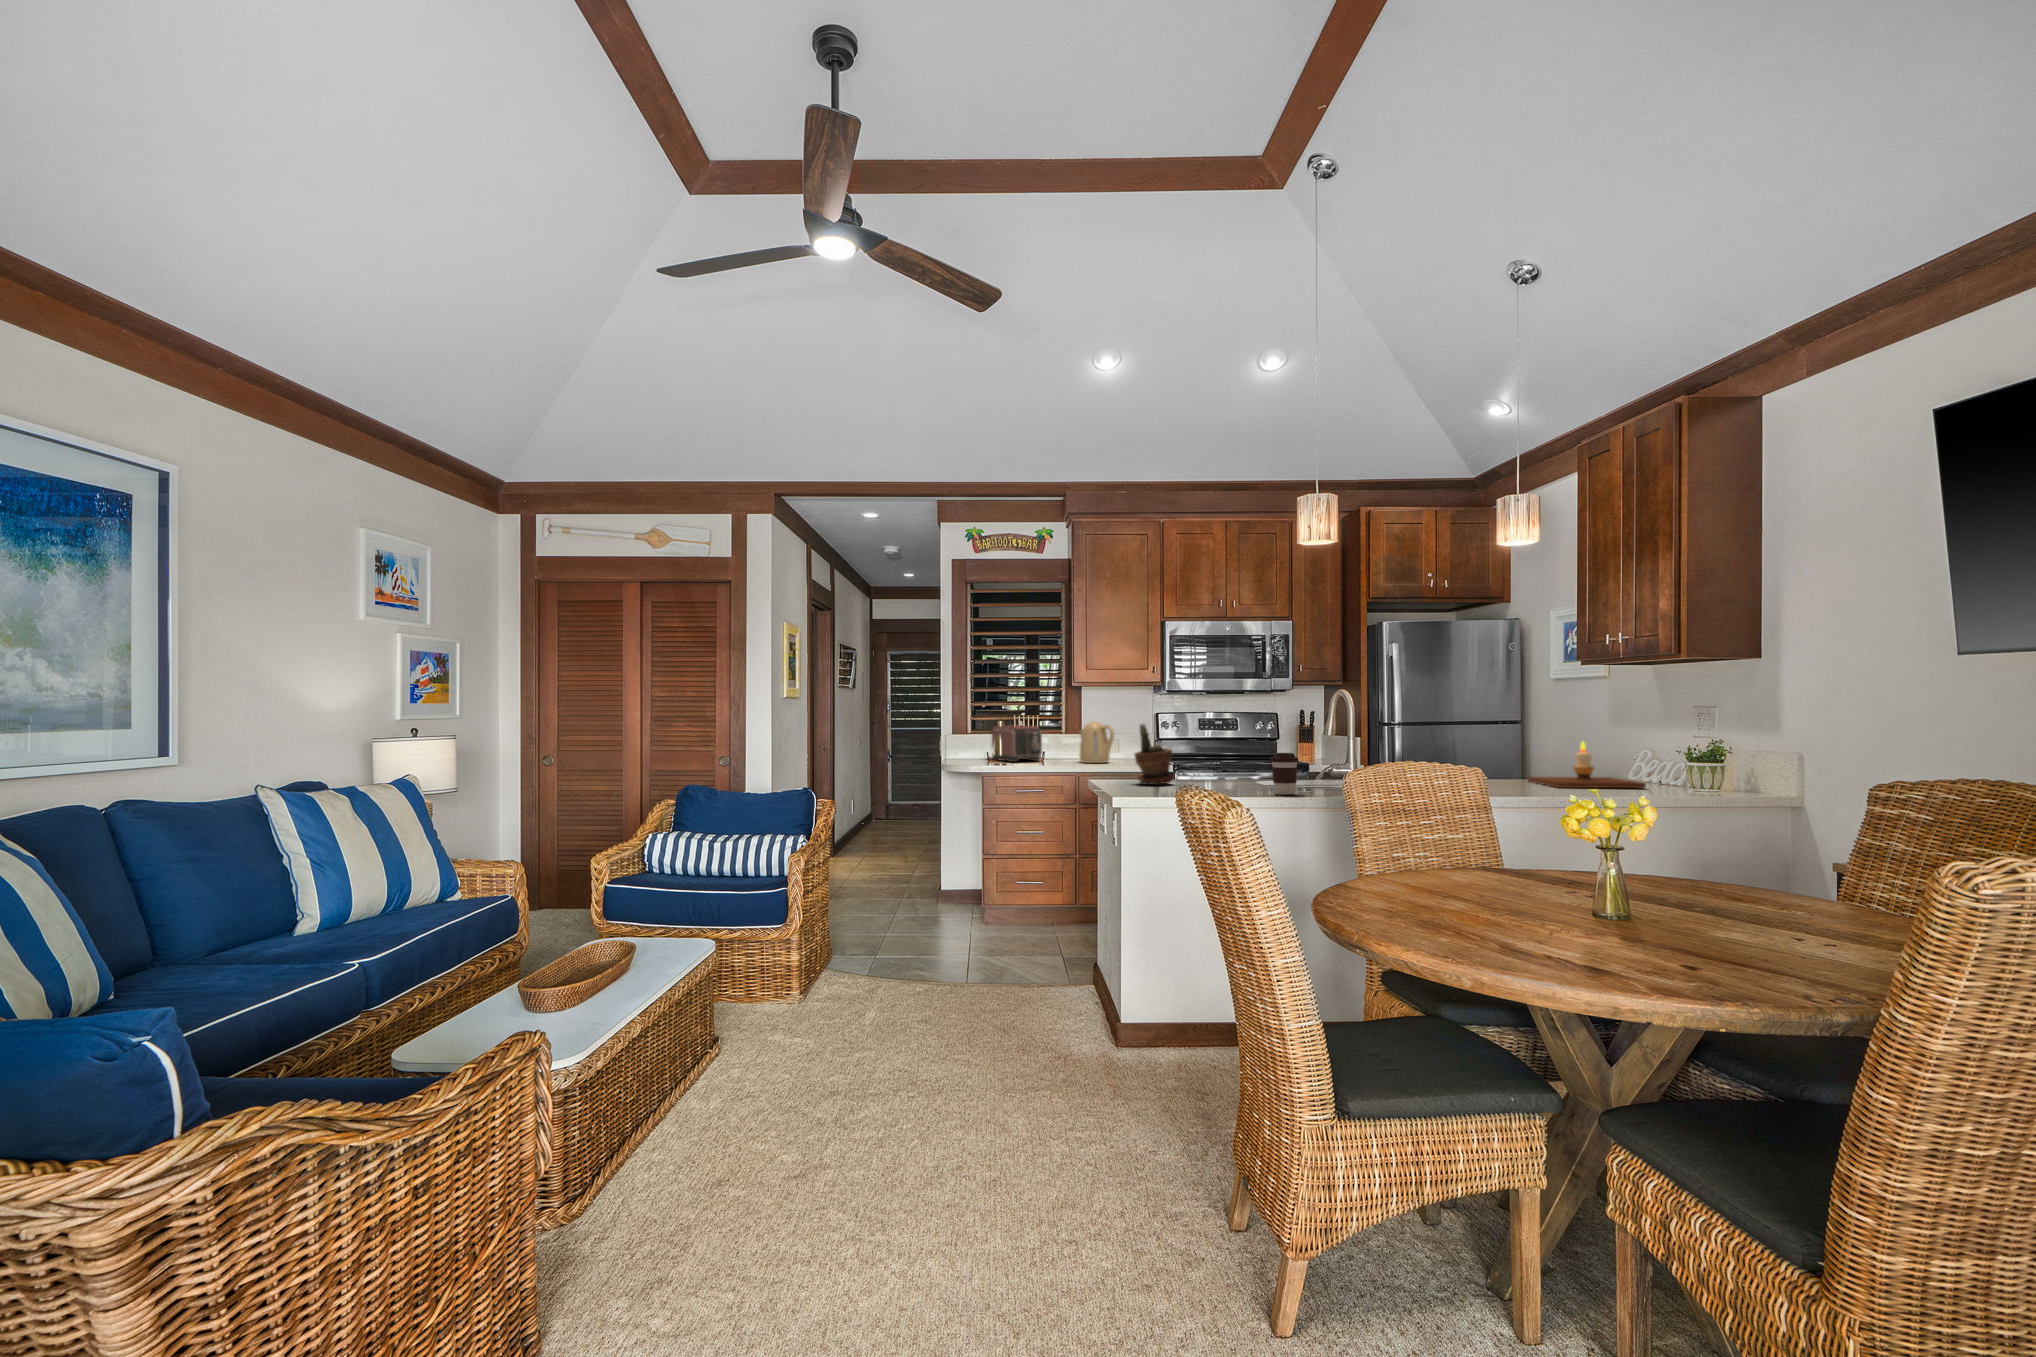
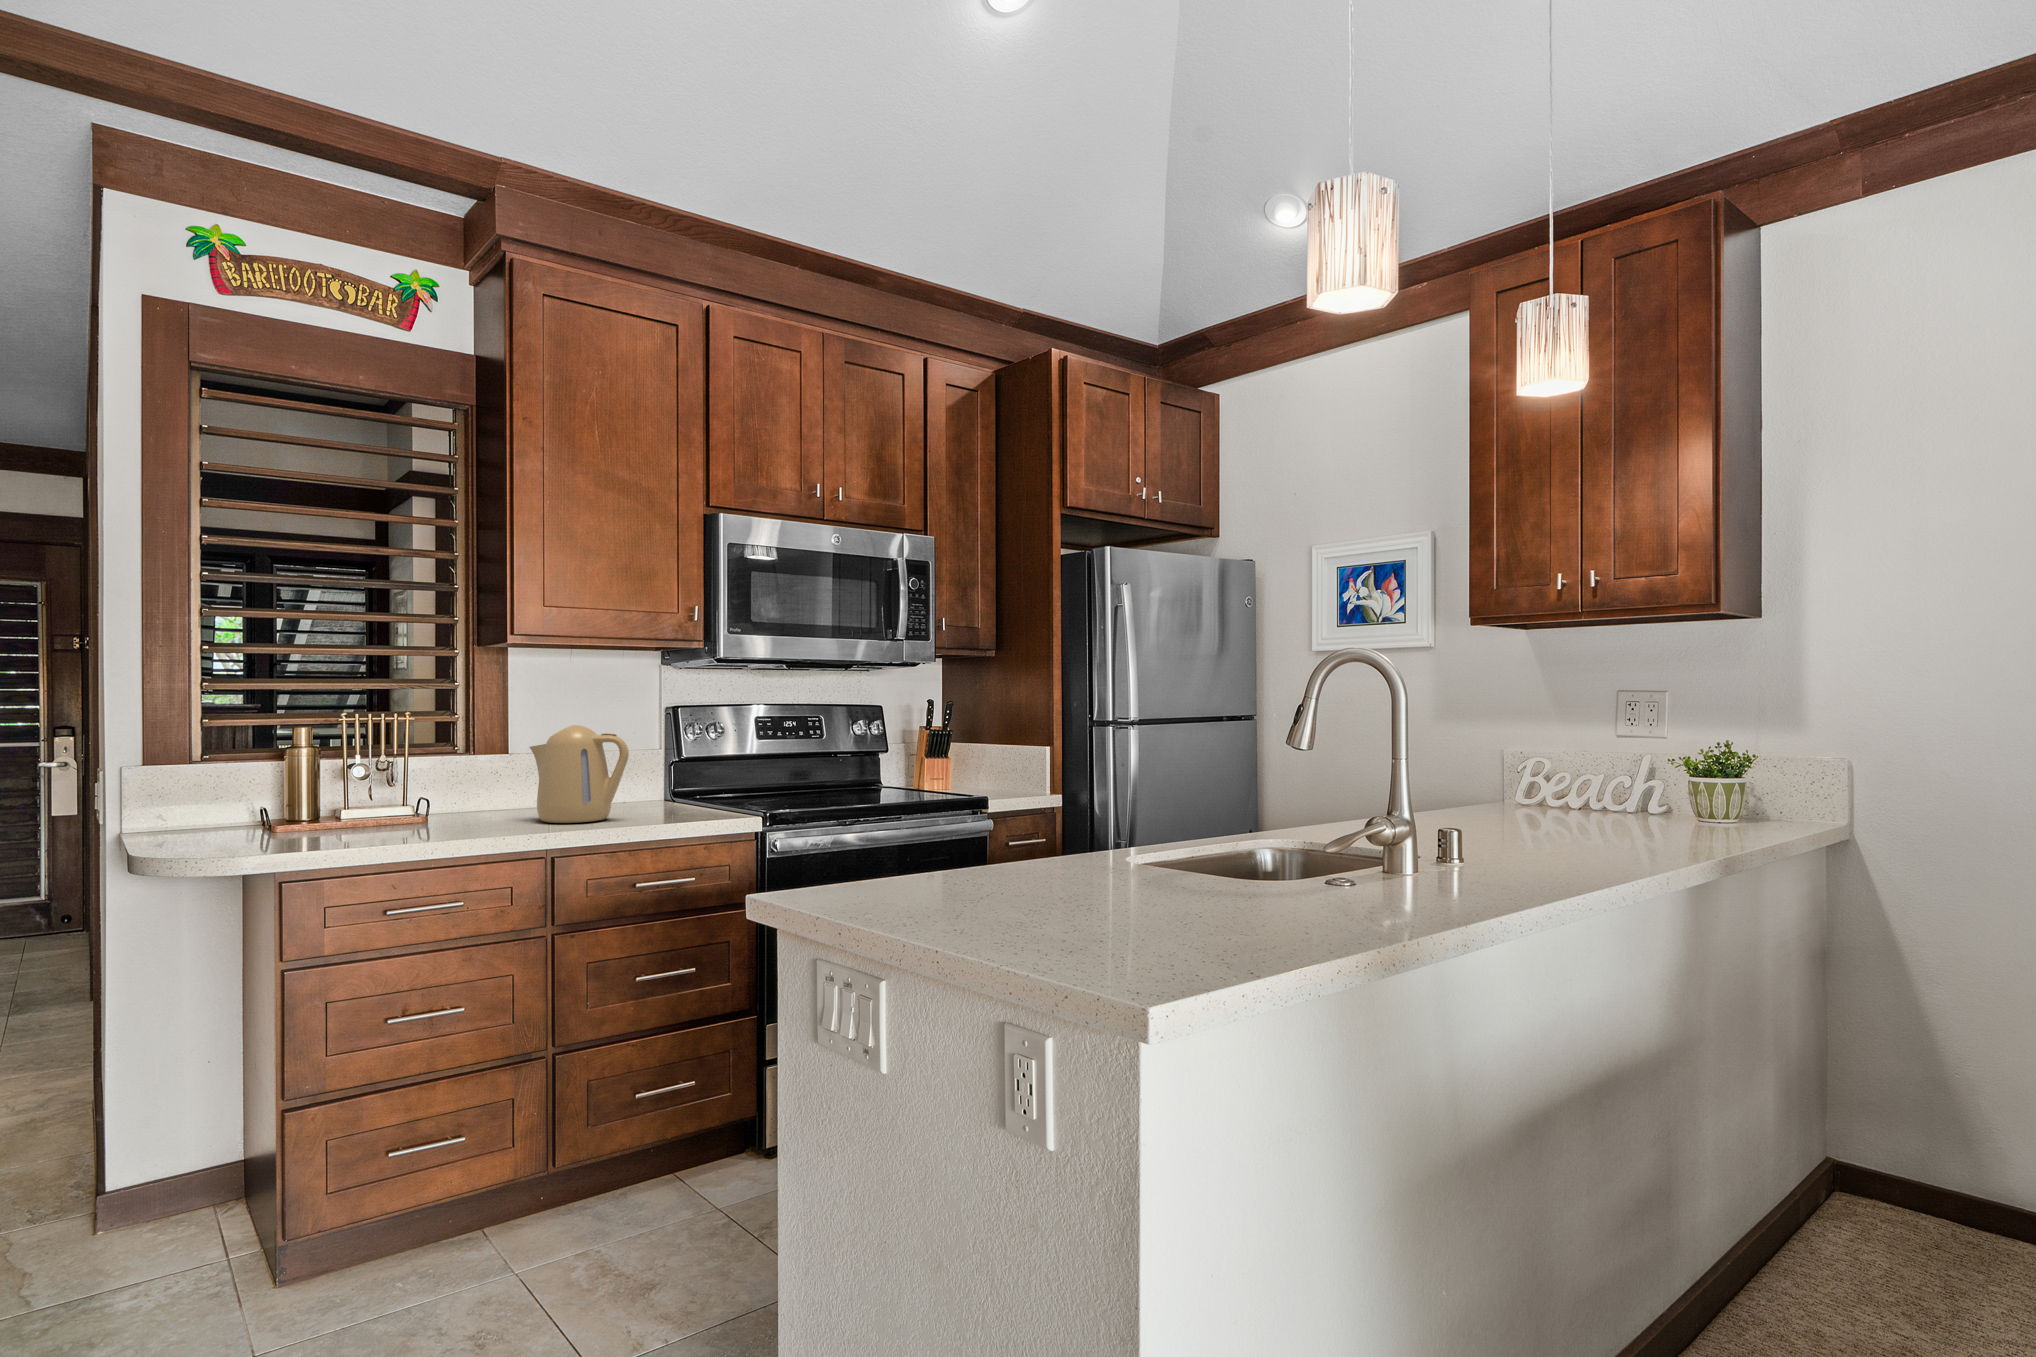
potted plant: present [1134,724,1174,785] -> none [958,733,1060,899]
toaster: present [992,726,1042,762] -> none [277,738,435,832]
candle: present [1528,742,1646,788] -> none [1461,748,1656,830]
coffee cup: present [1270,753,1299,795] -> none [1372,800,1441,905]

